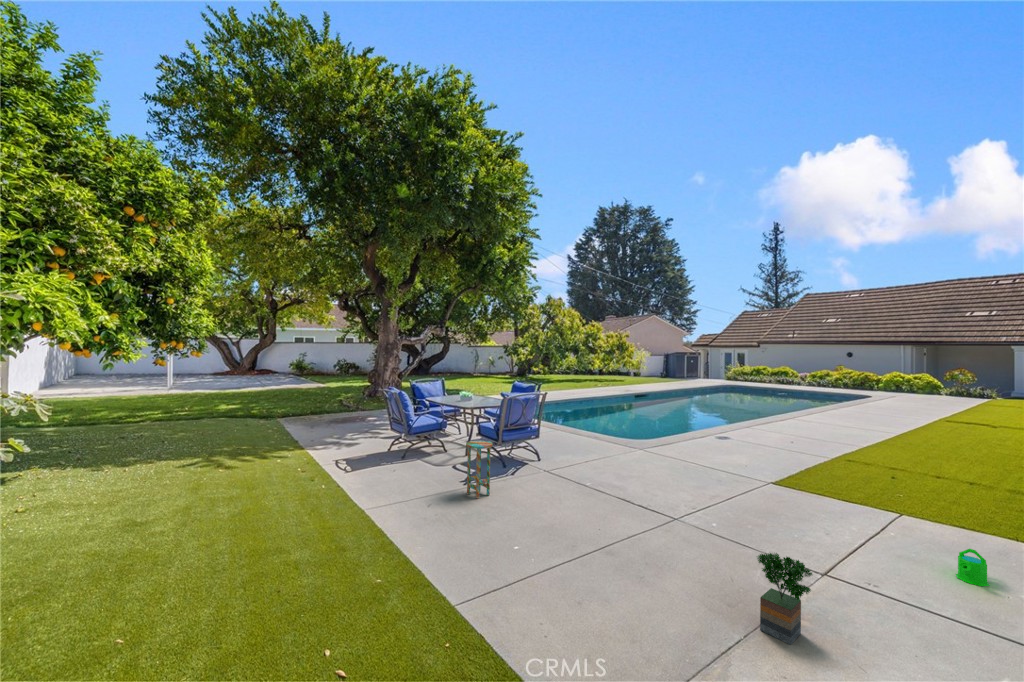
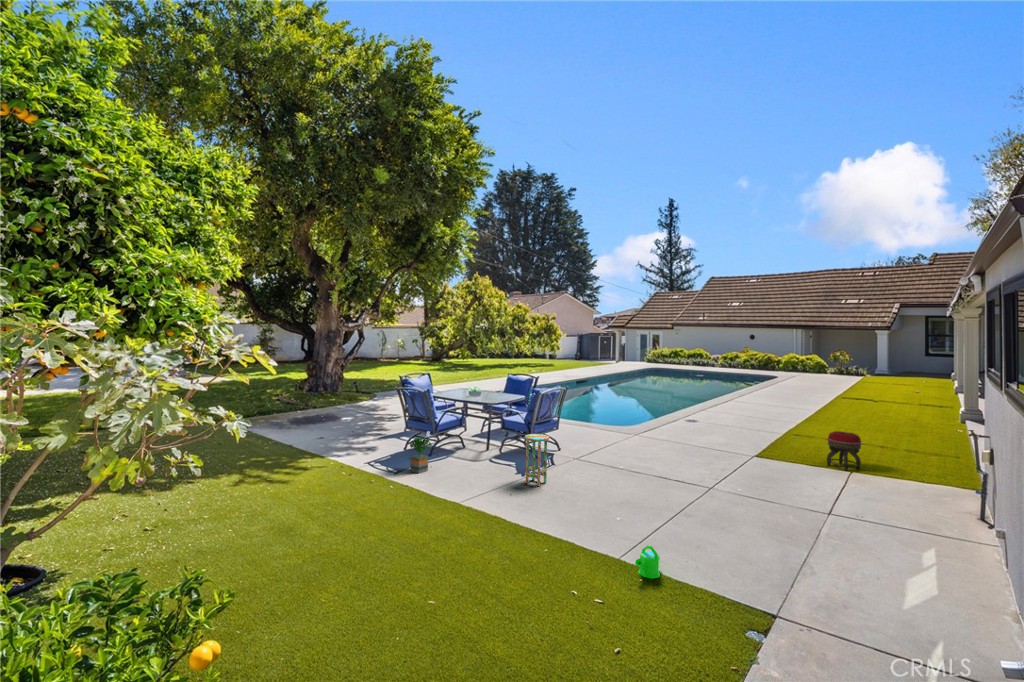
footstool: none [868,460,918,513] -> present [827,431,861,471]
watering can: present [956,549,990,586] -> present [635,545,660,579]
potted tree: present [757,553,812,645] -> present [410,438,431,473]

